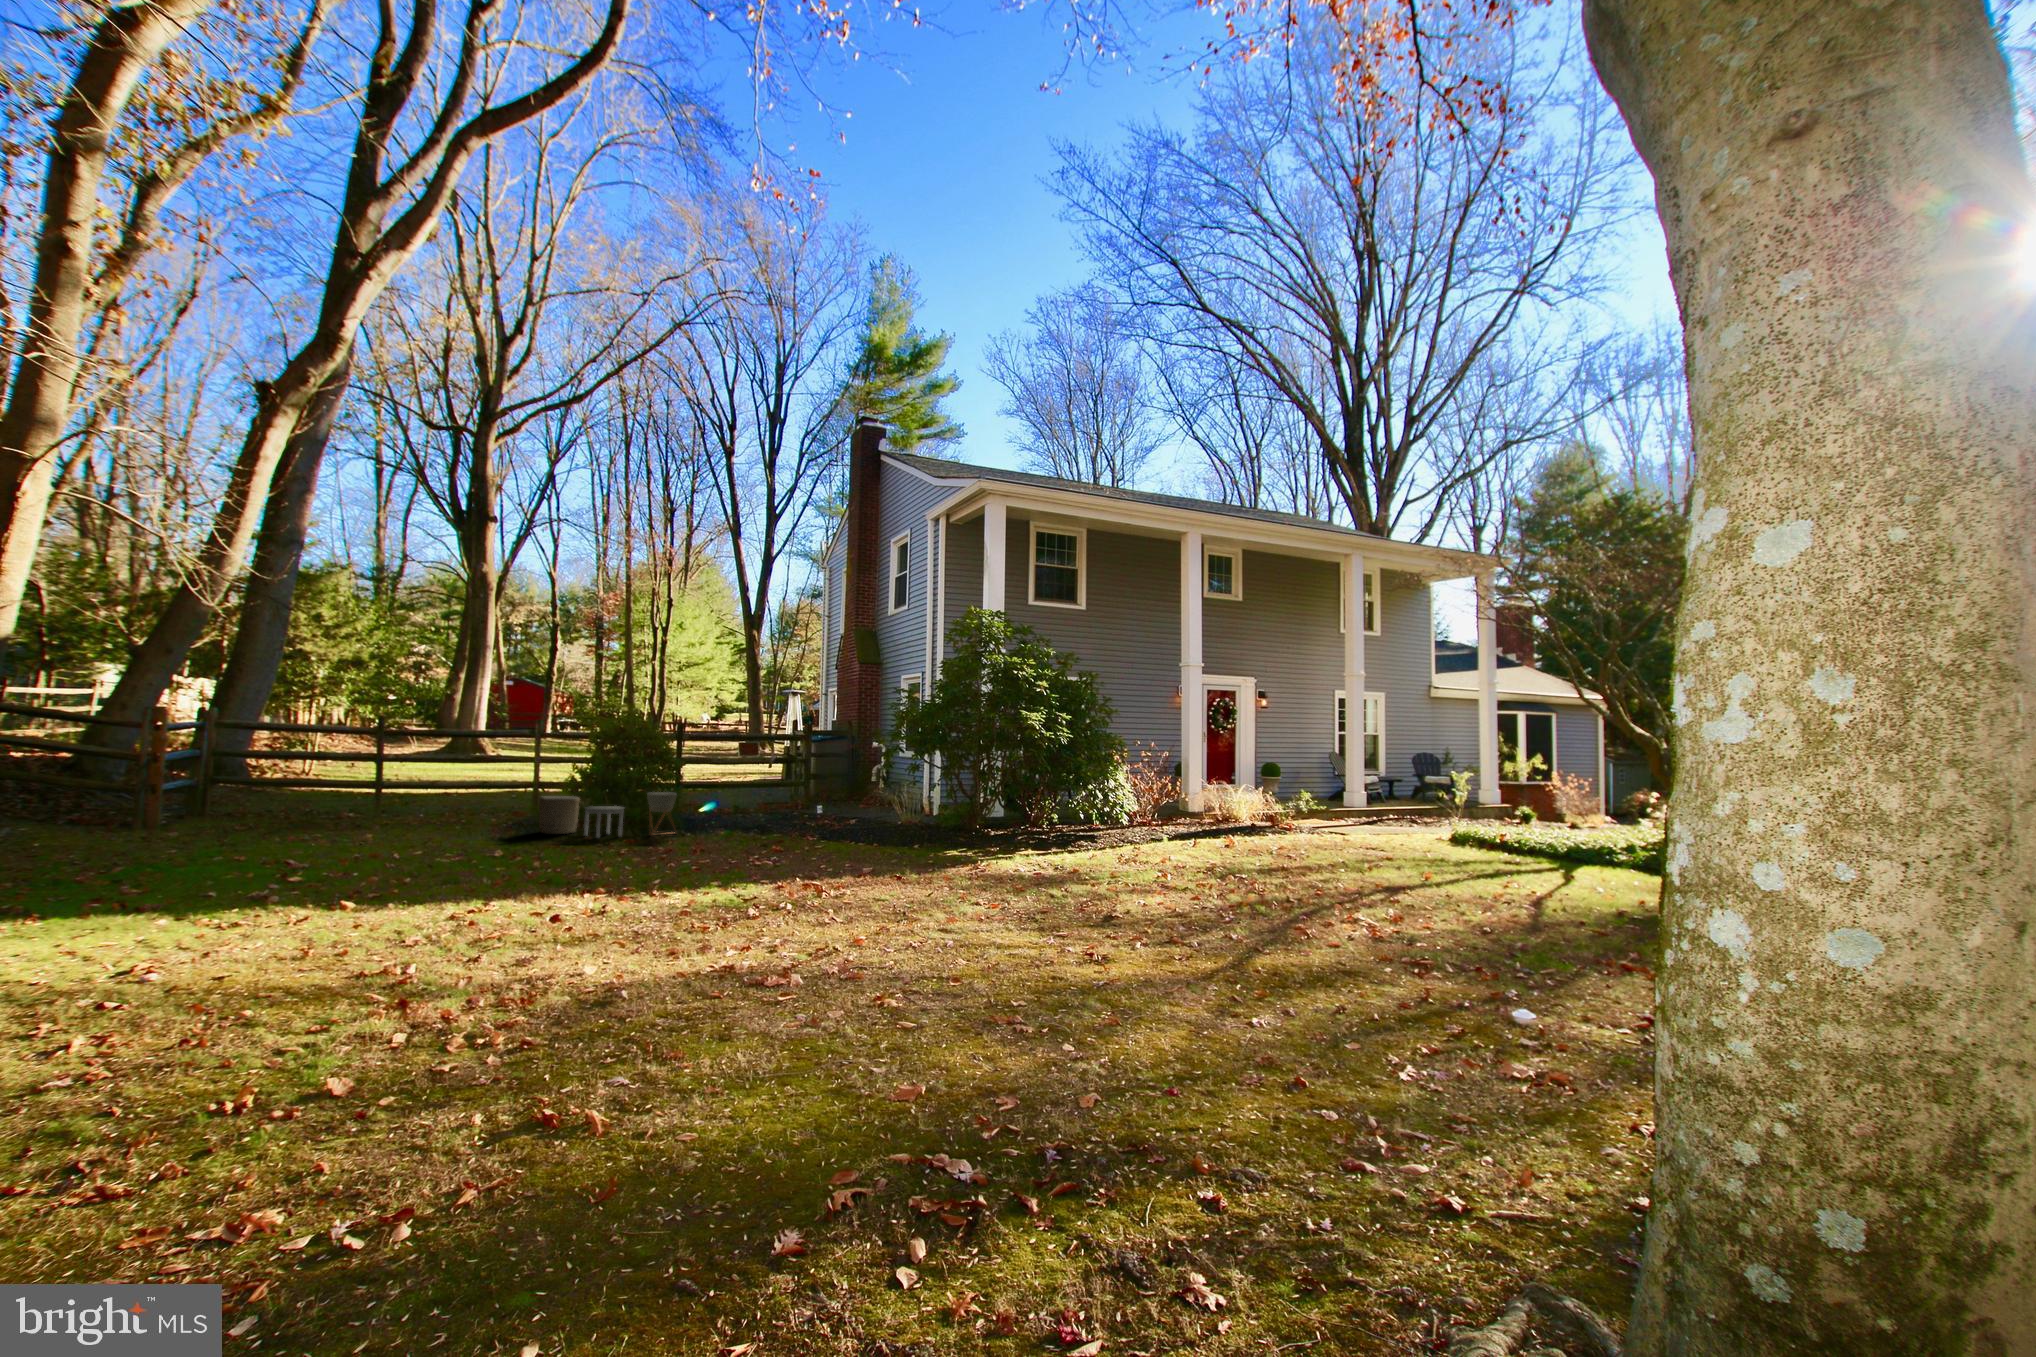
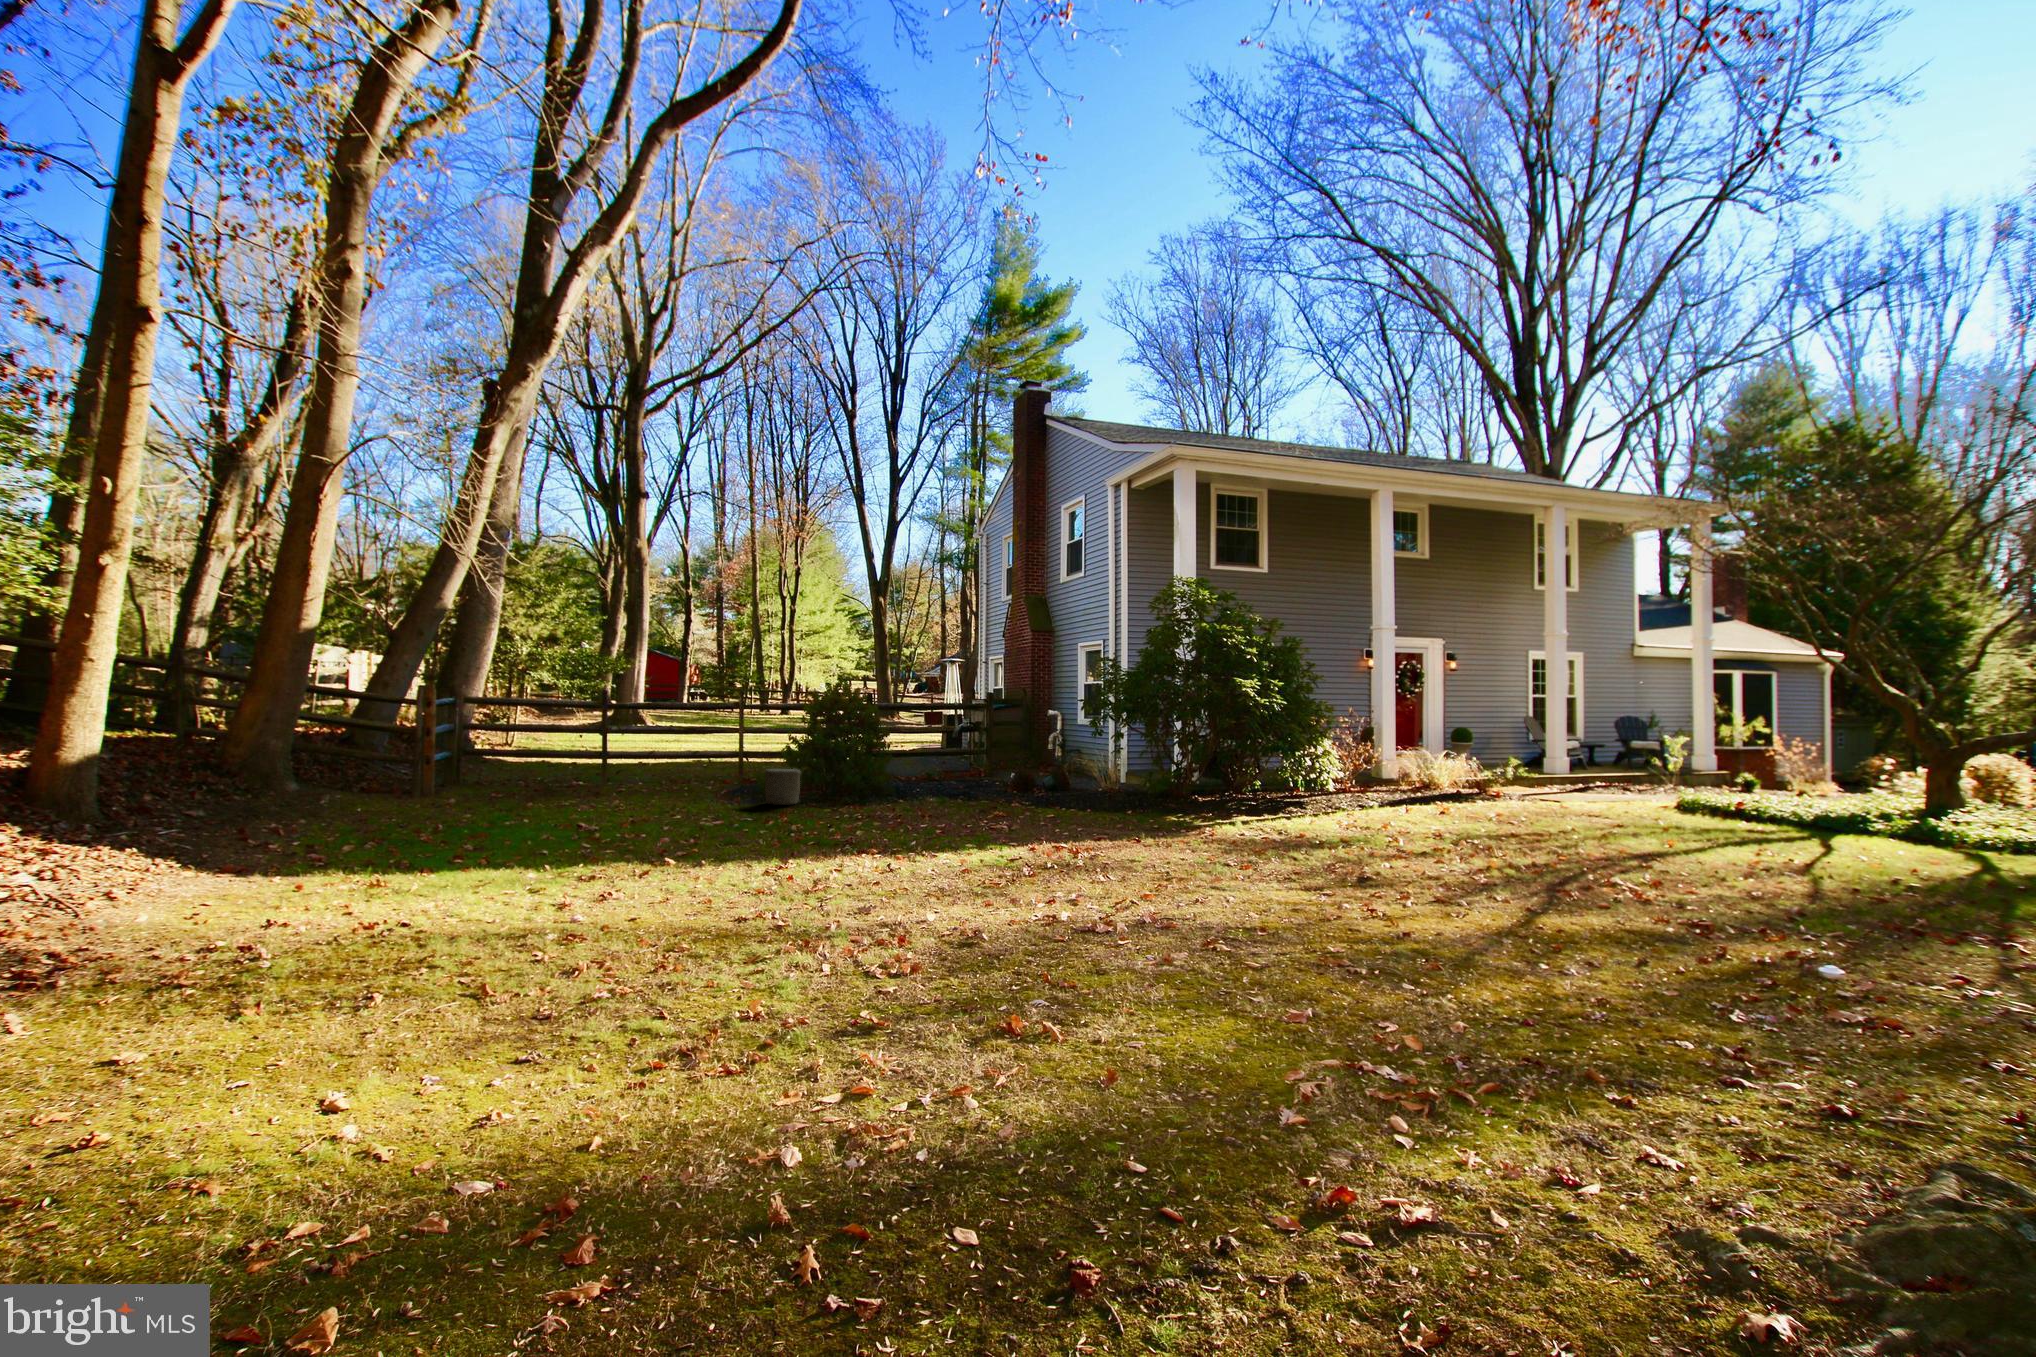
planter: present [647,792,677,835] -> none [863,765,892,805]
round table: present [584,806,624,838] -> none [809,778,845,808]

